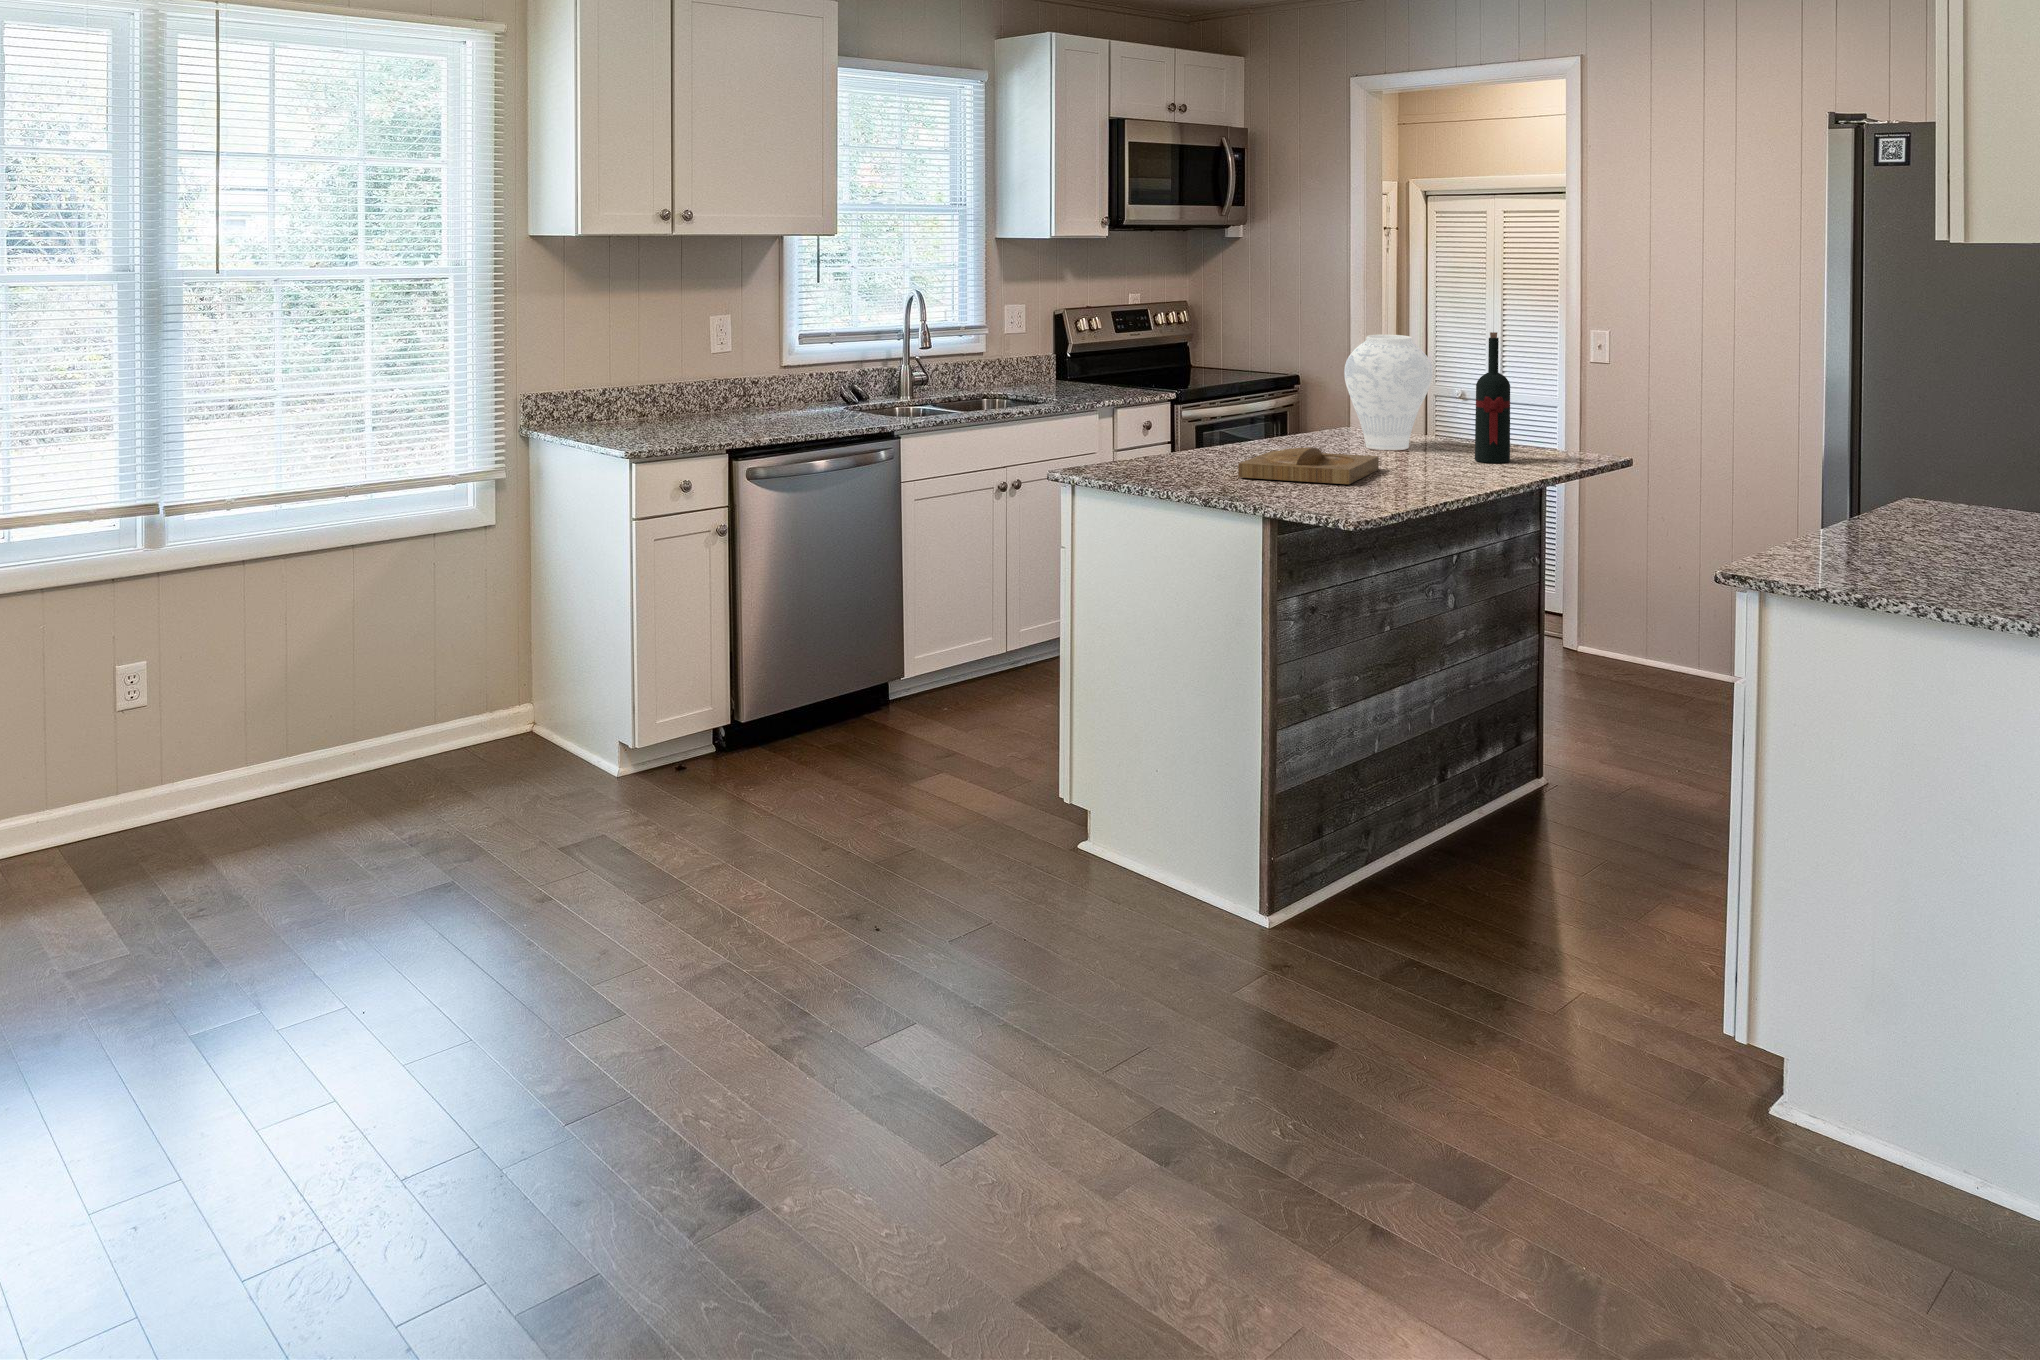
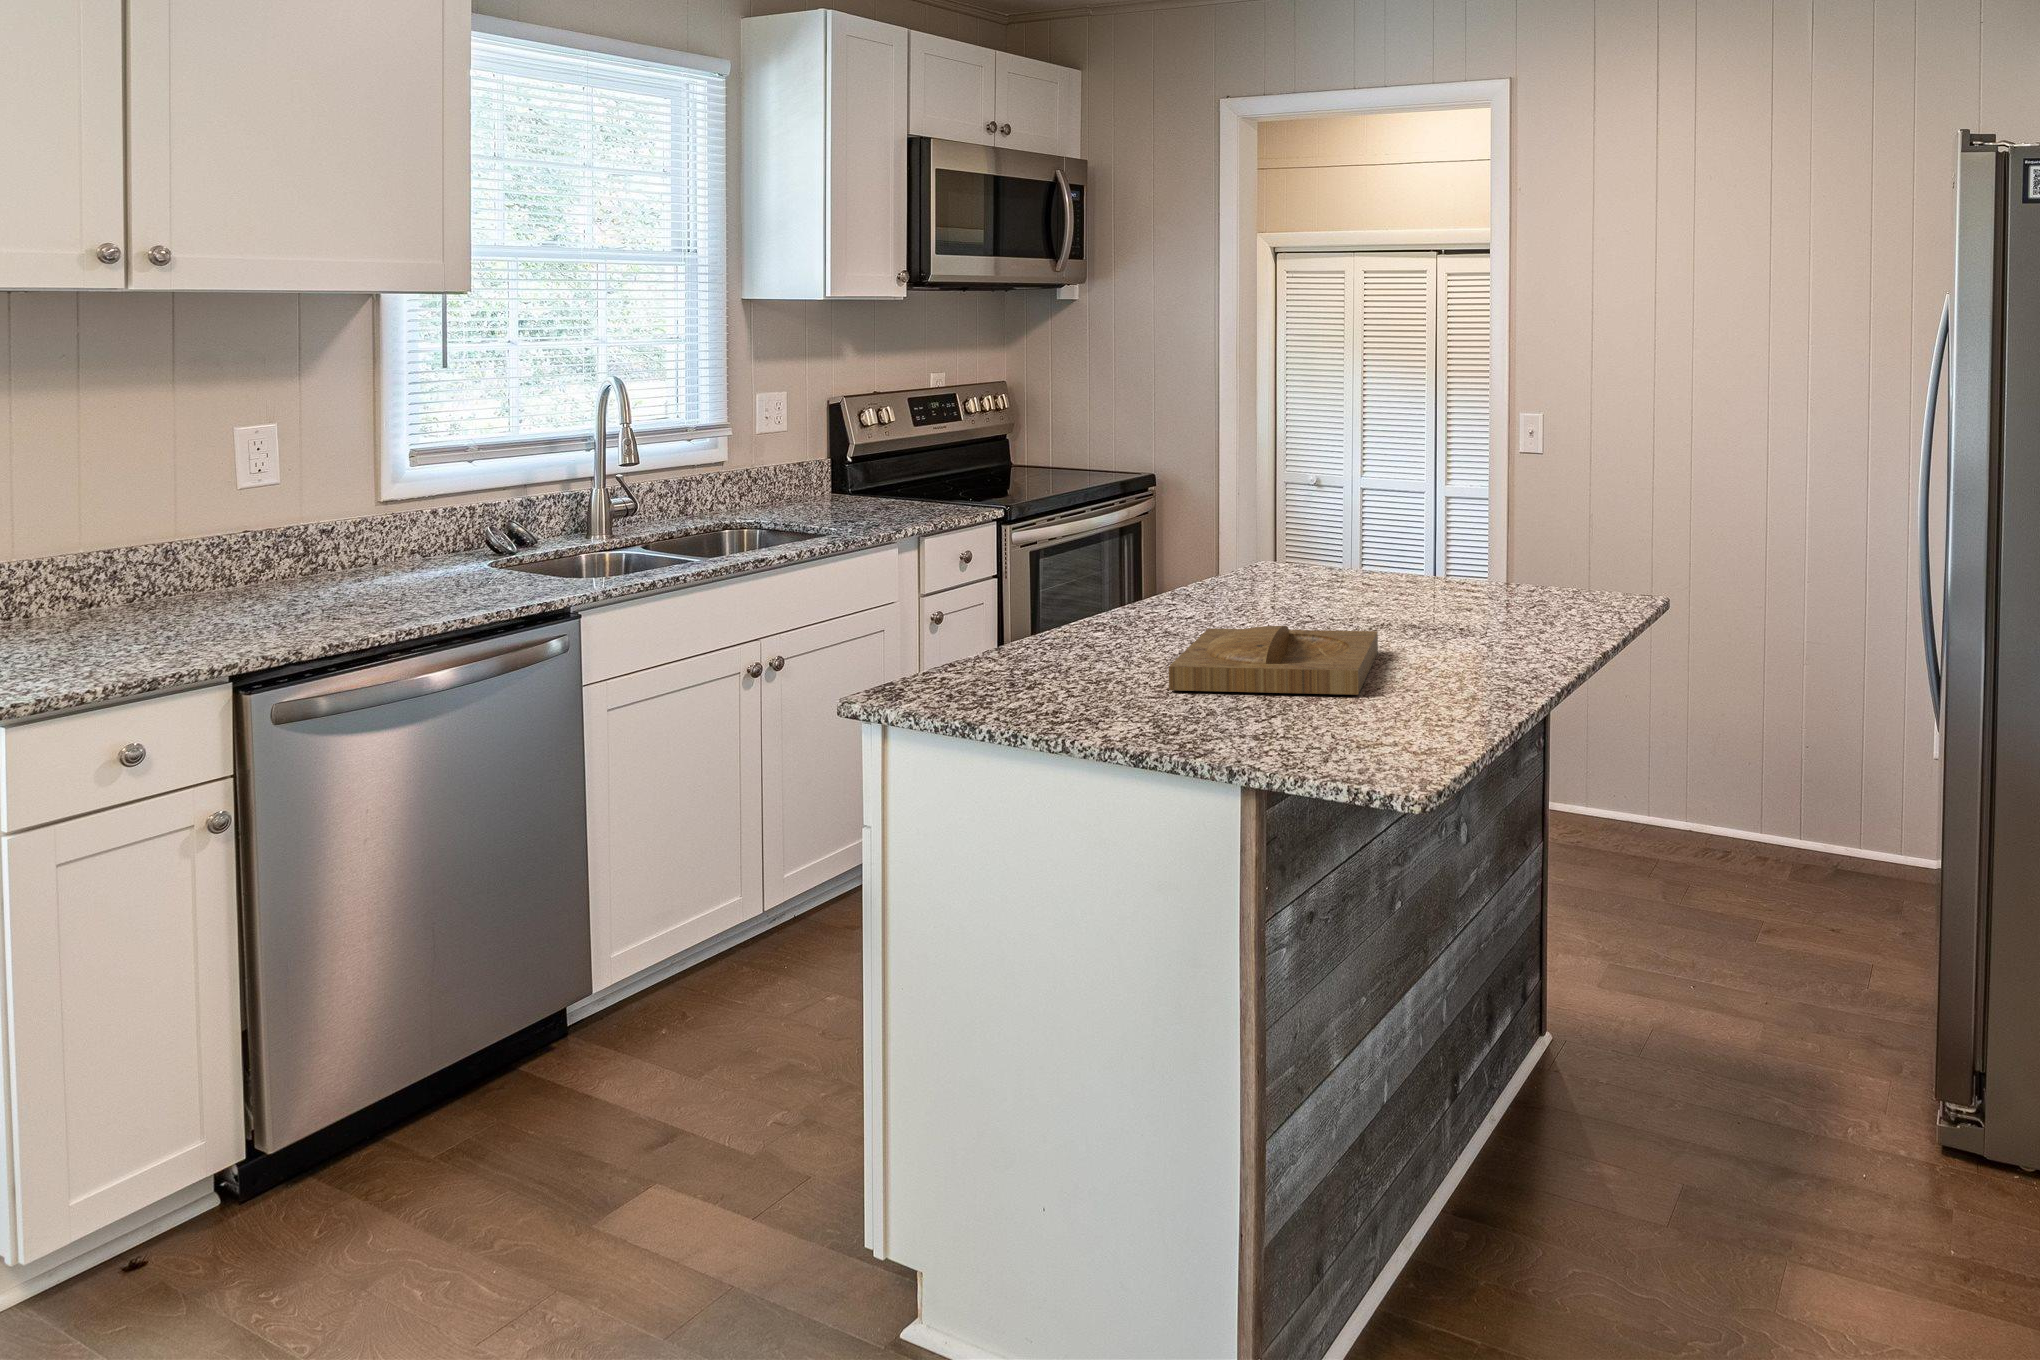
wine bottle: present [1475,332,1510,463] -> none [1501,428,1551,625]
vase: present [1344,334,1433,450] -> none [1294,432,1423,608]

